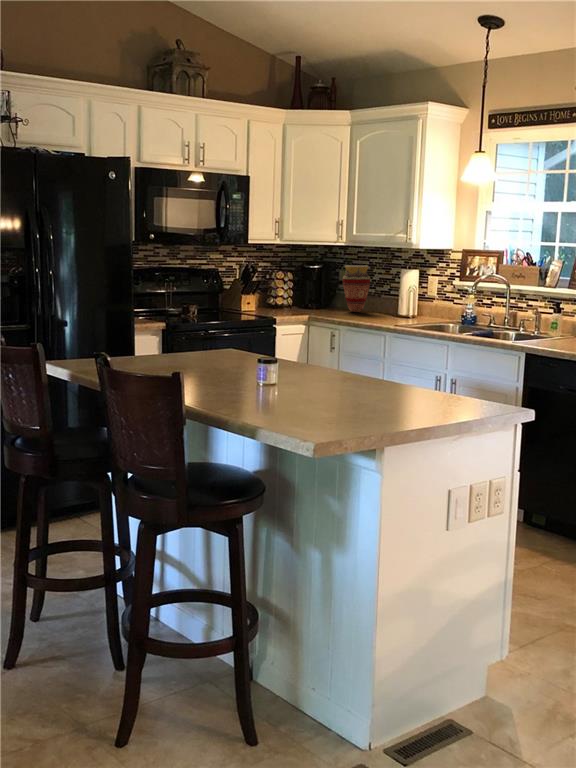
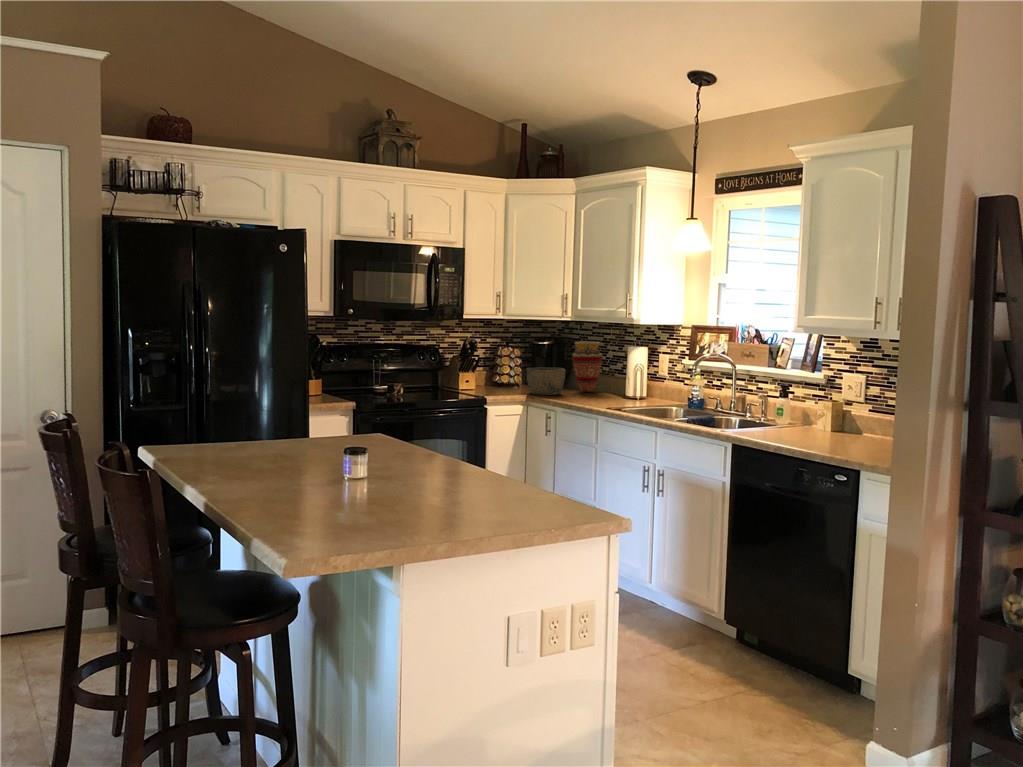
bowl: none [306,289,342,314] -> present [527,367,565,395]

